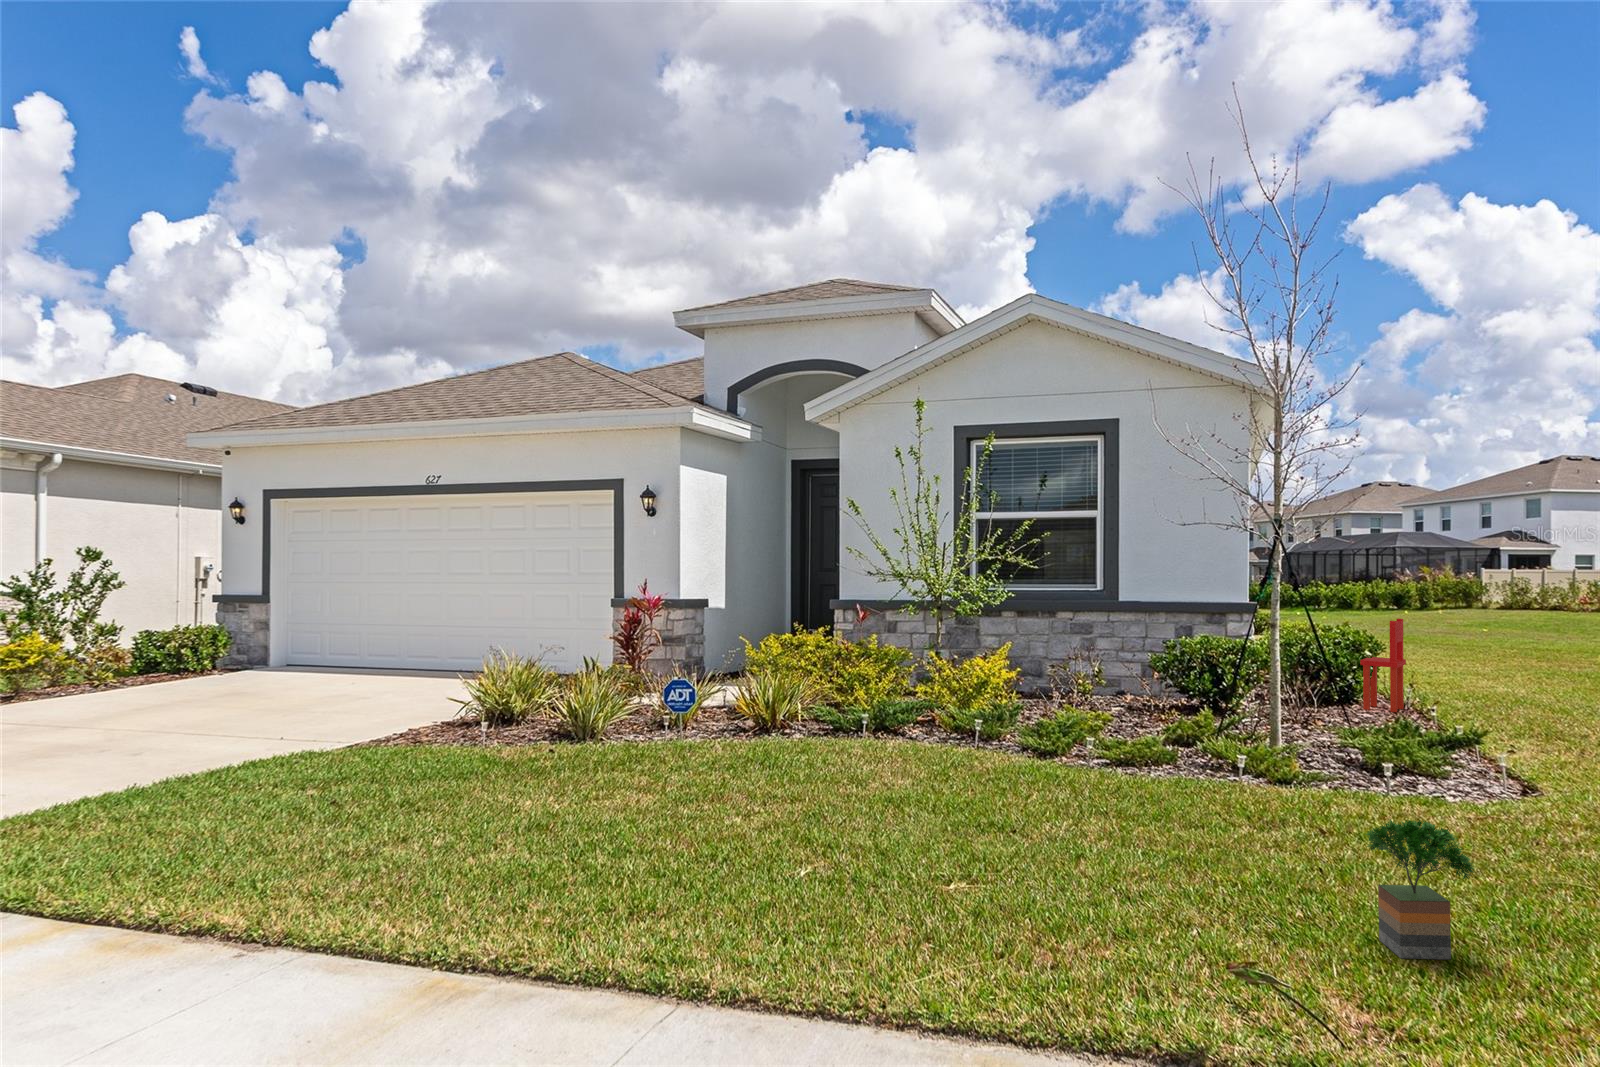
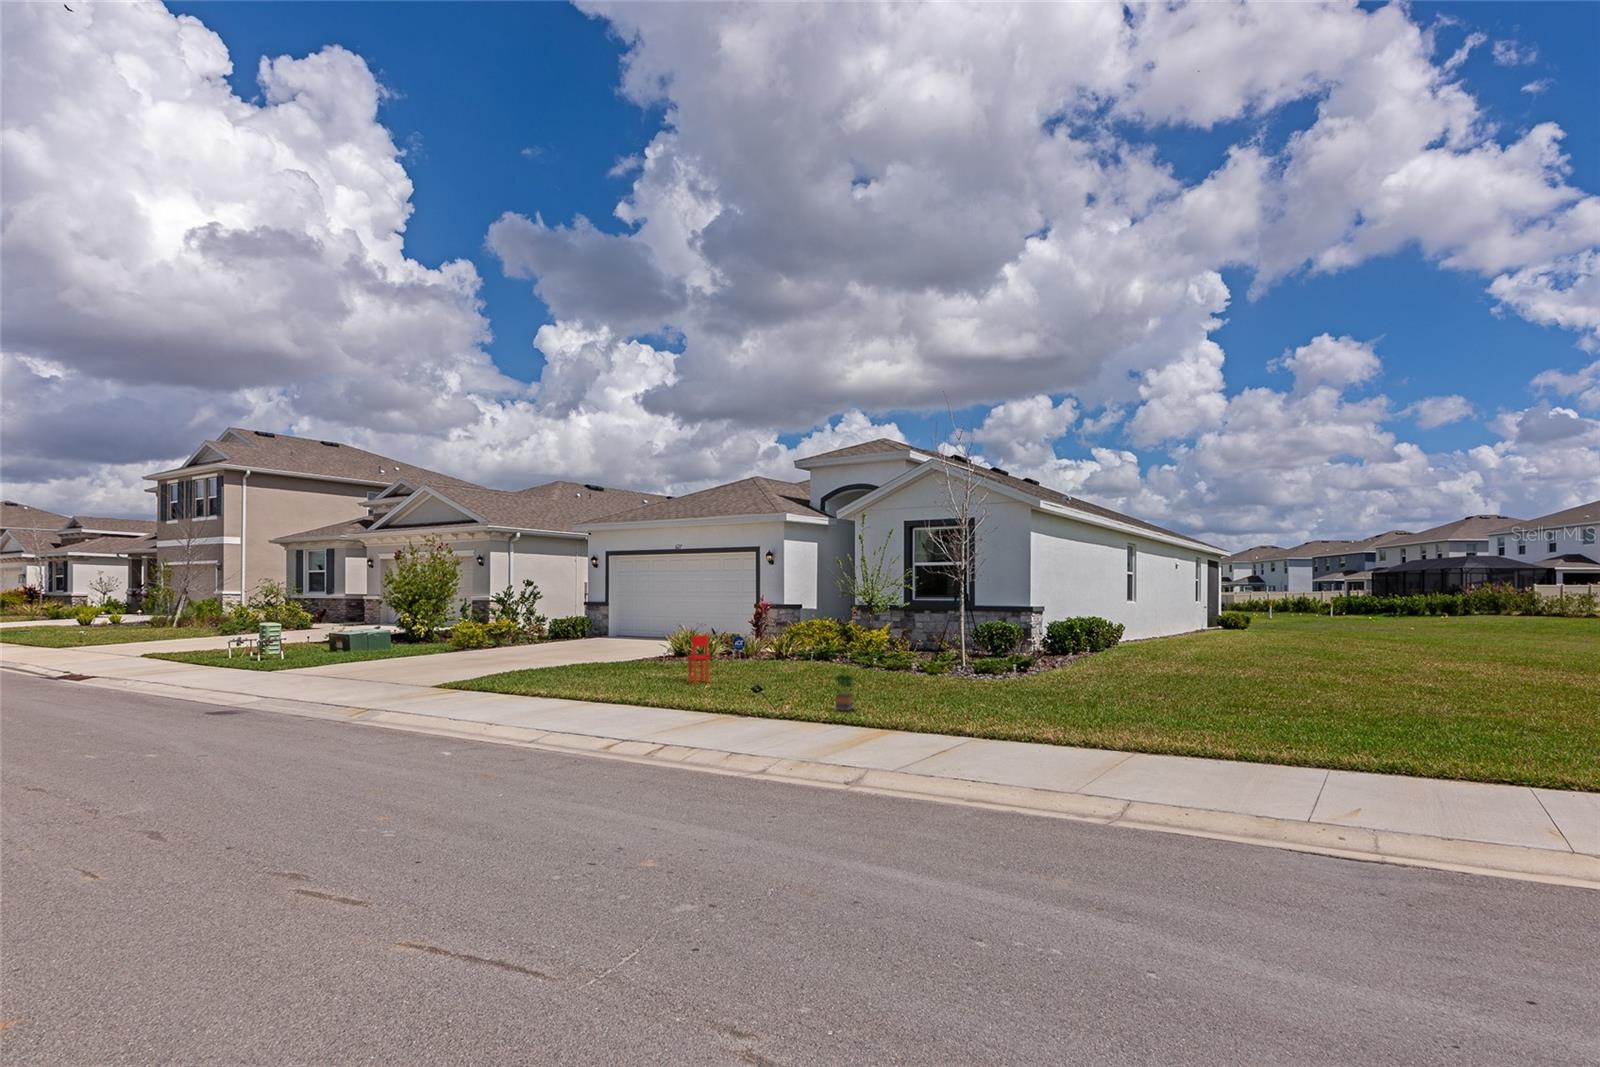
chair: present [1360,619,1406,712] -> present [687,634,710,684]

